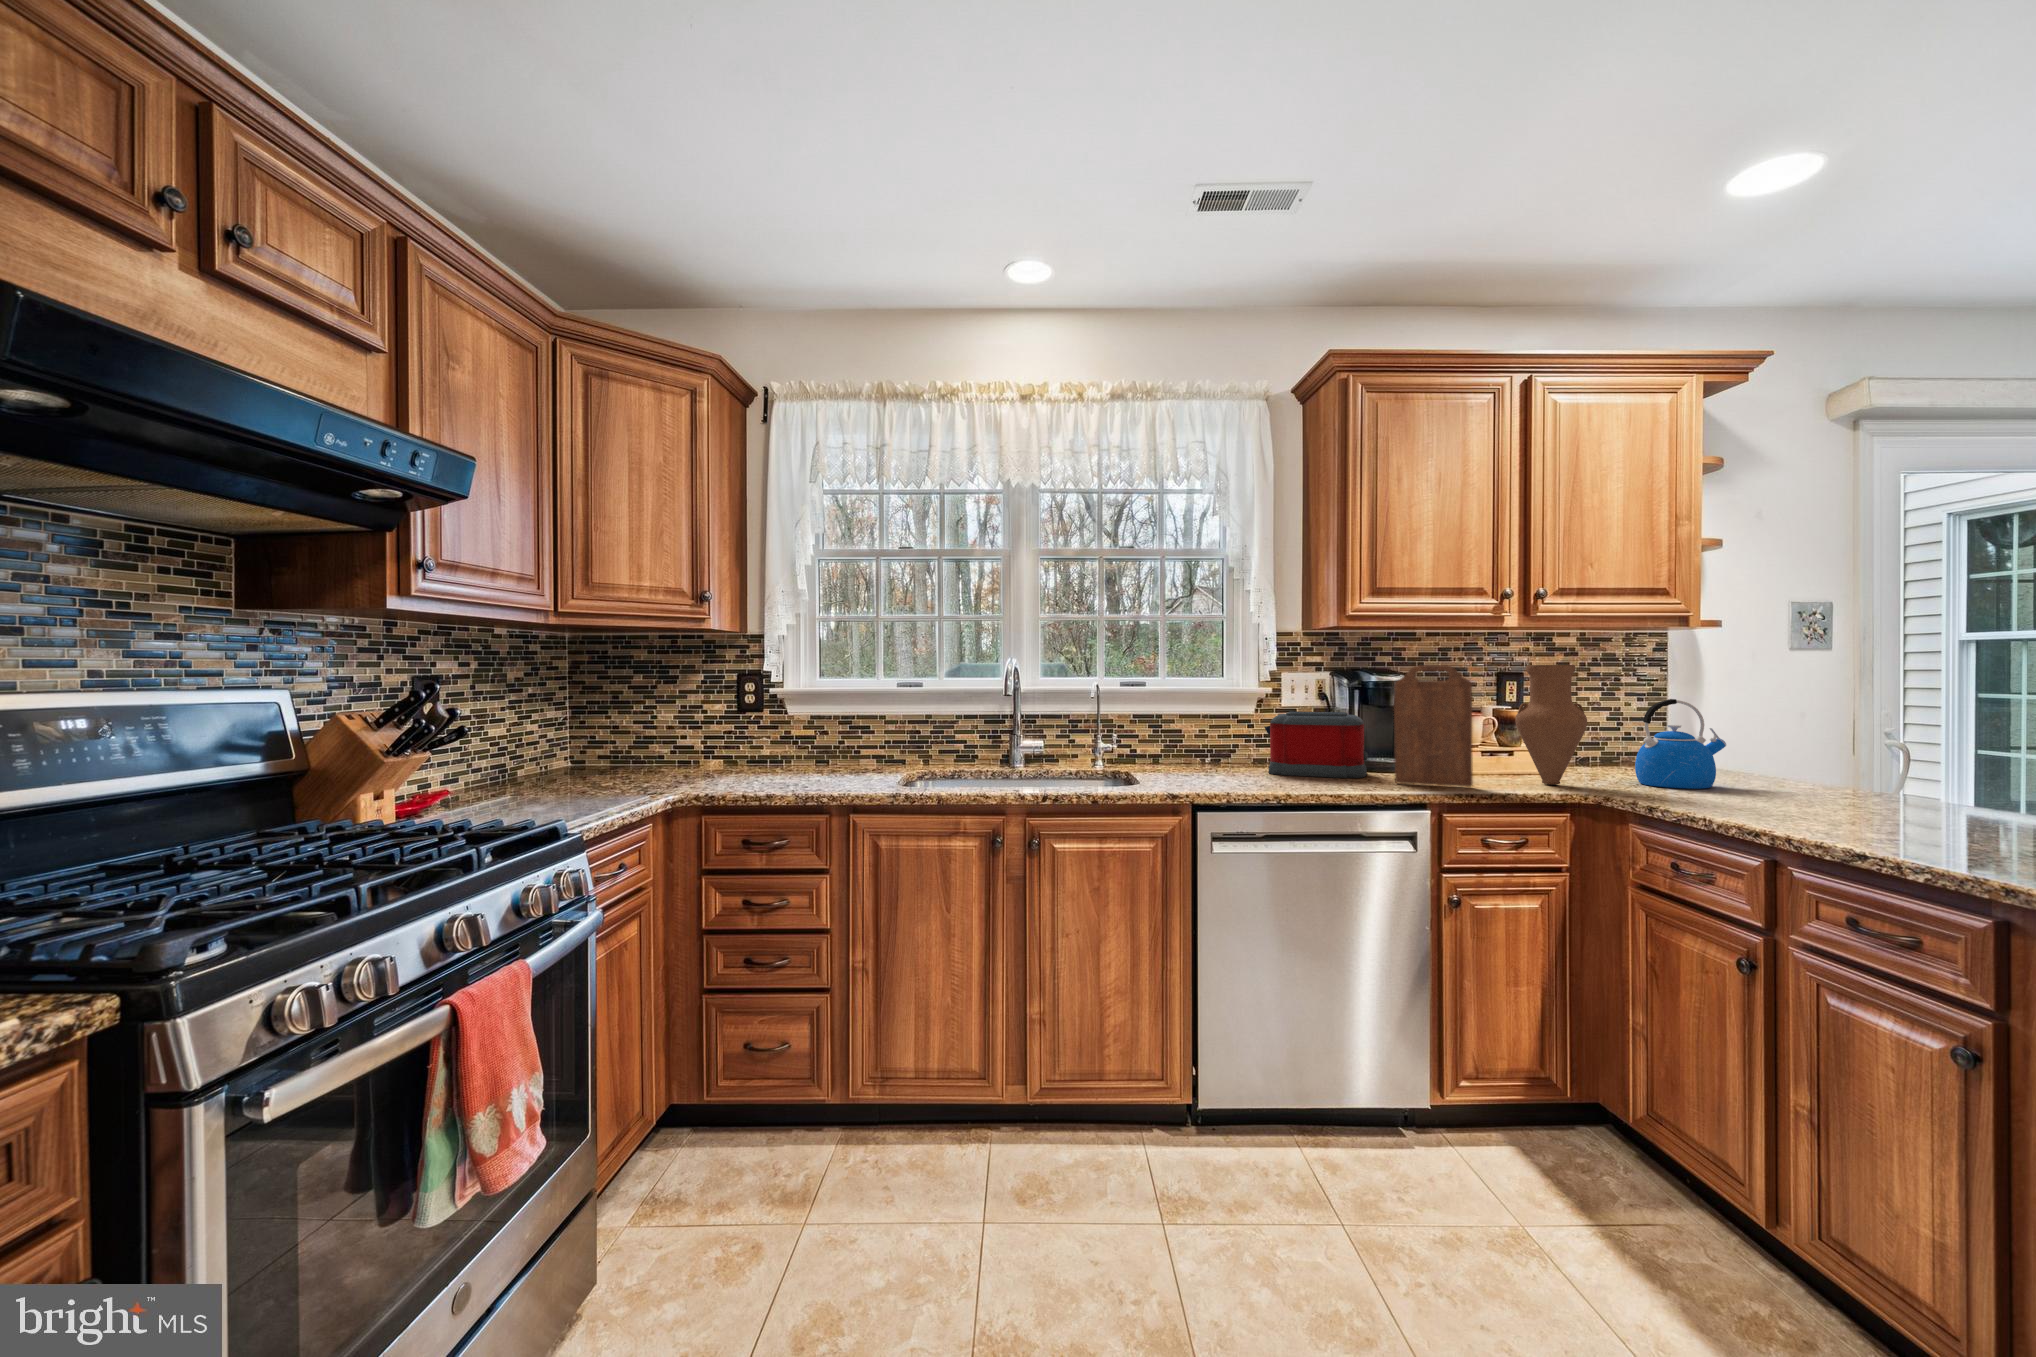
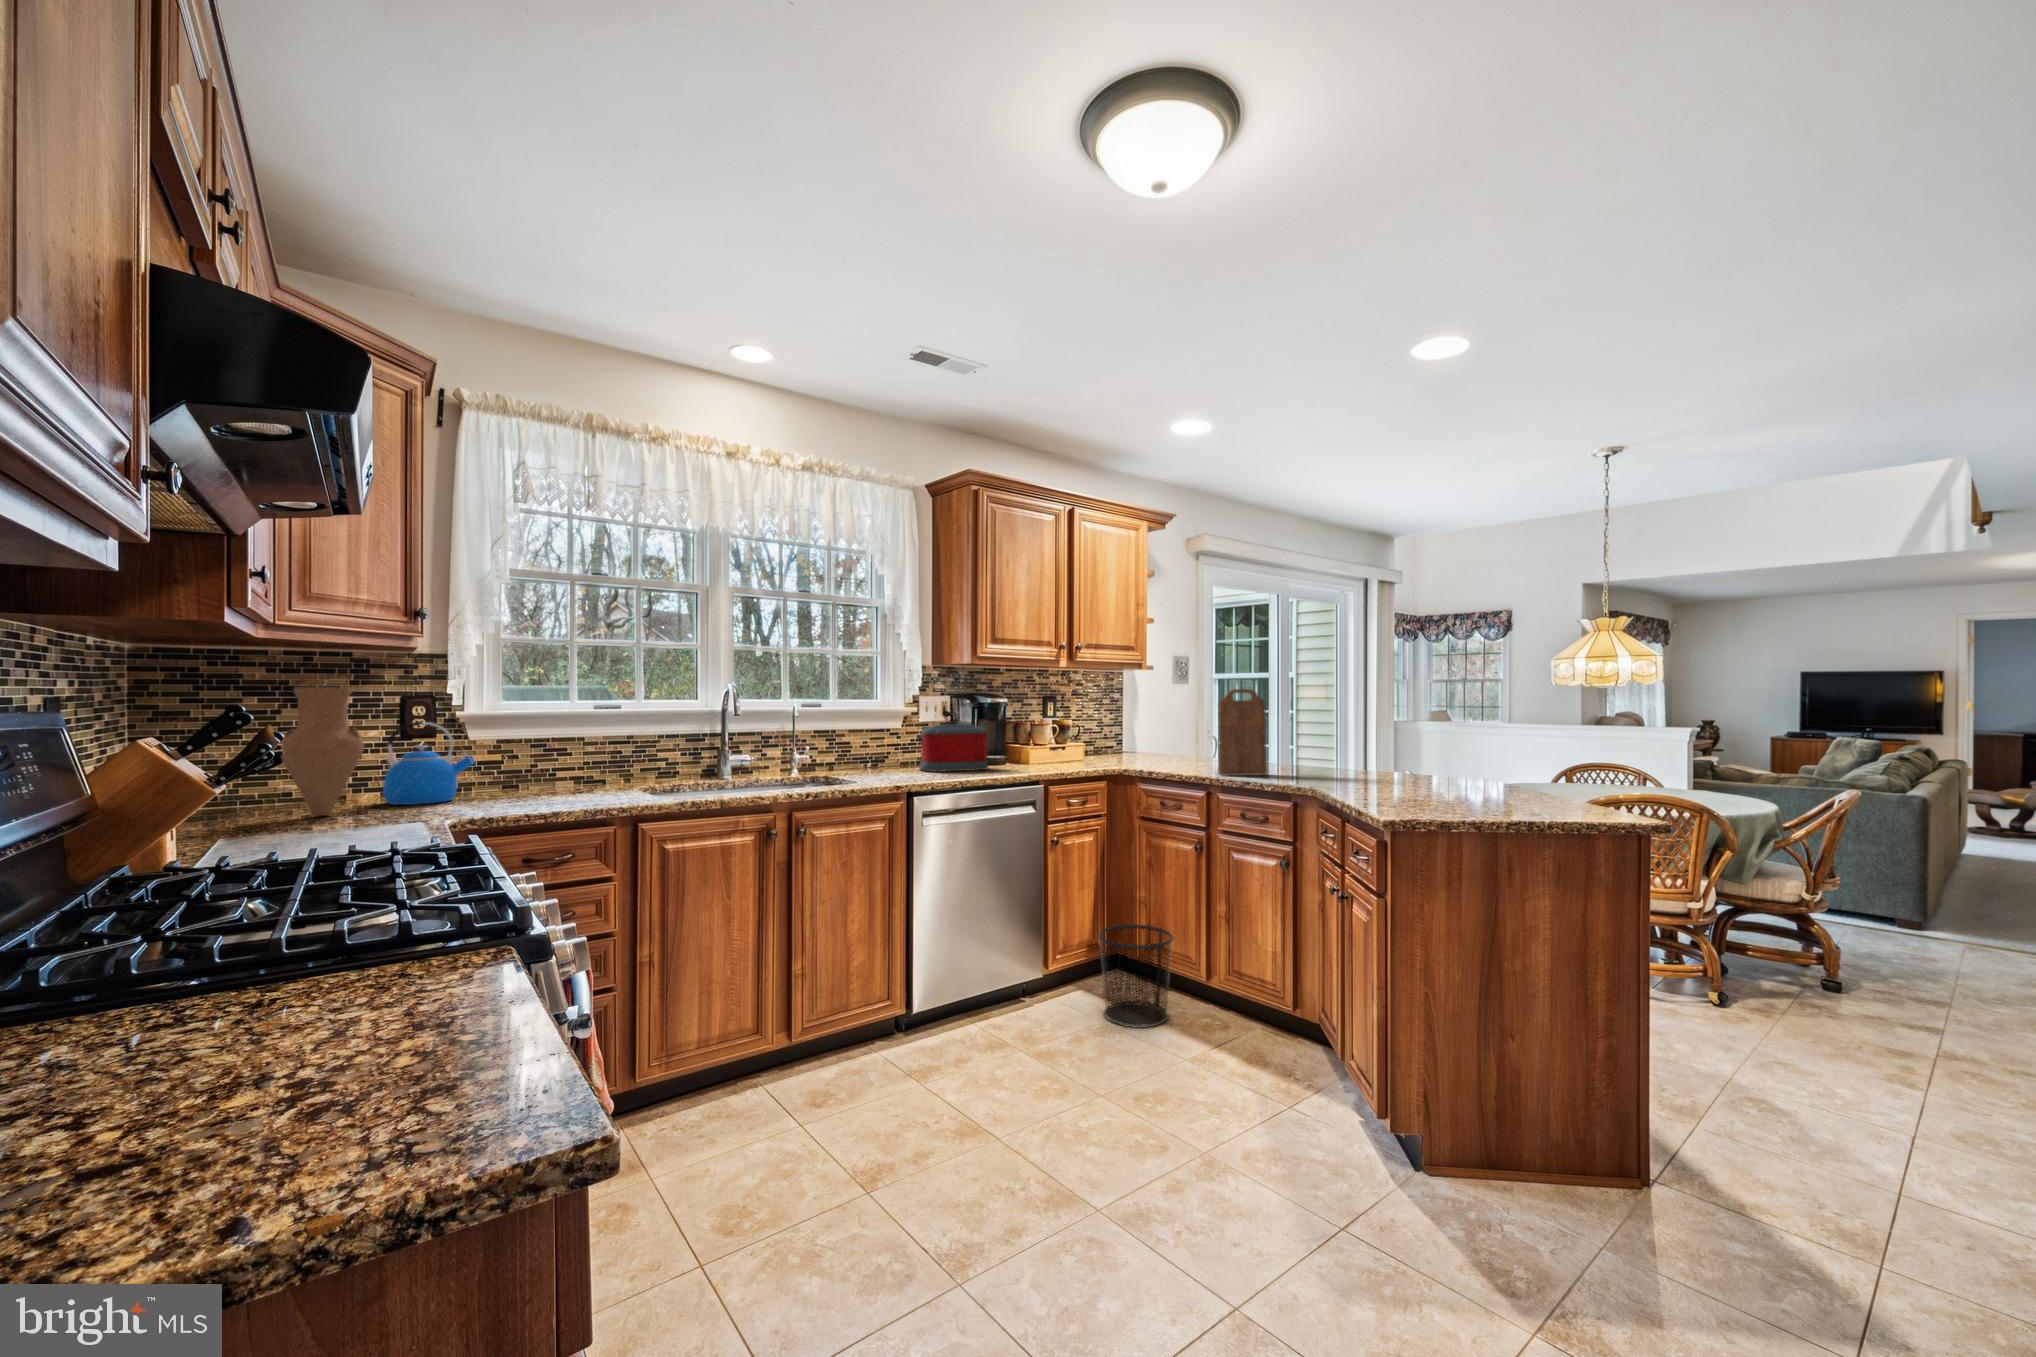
cutting board: present [1394,665,1473,787] -> present [1218,689,1266,775]
vase: present [1515,665,1587,785] -> present [281,687,364,816]
kettle: present [1635,699,1726,789] -> present [383,721,474,805]
waste bin: none [1508,1054,1664,1256] -> present [1098,924,1173,1028]

